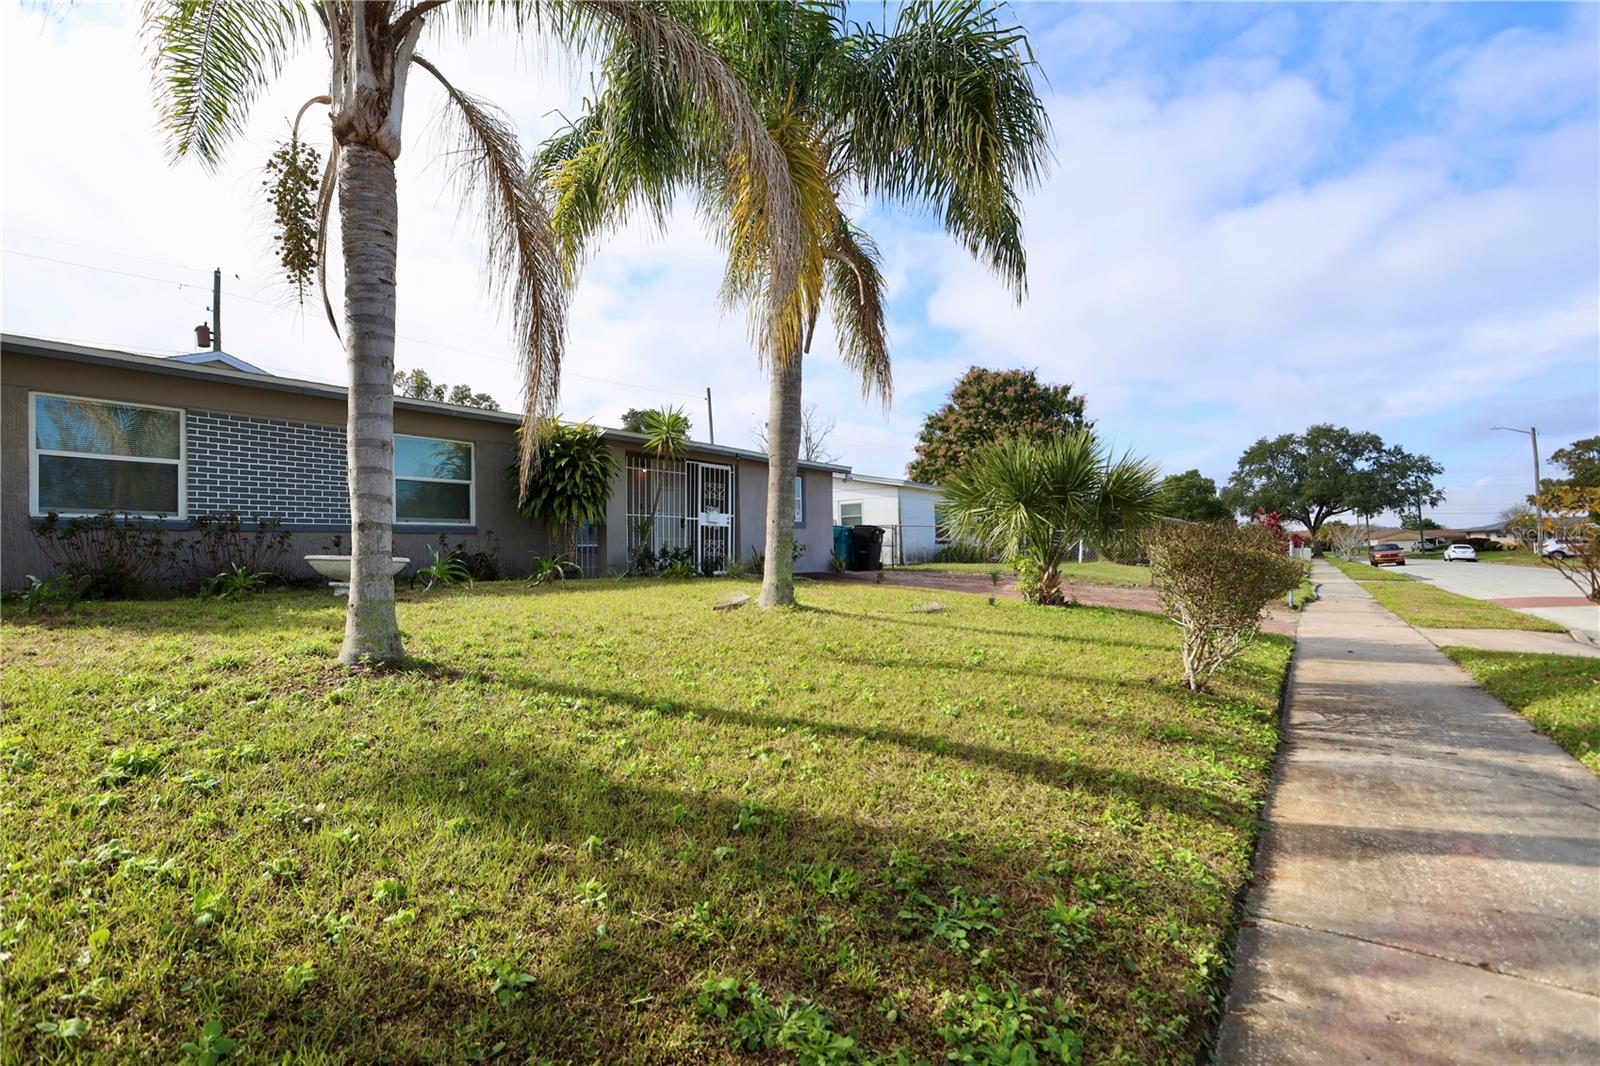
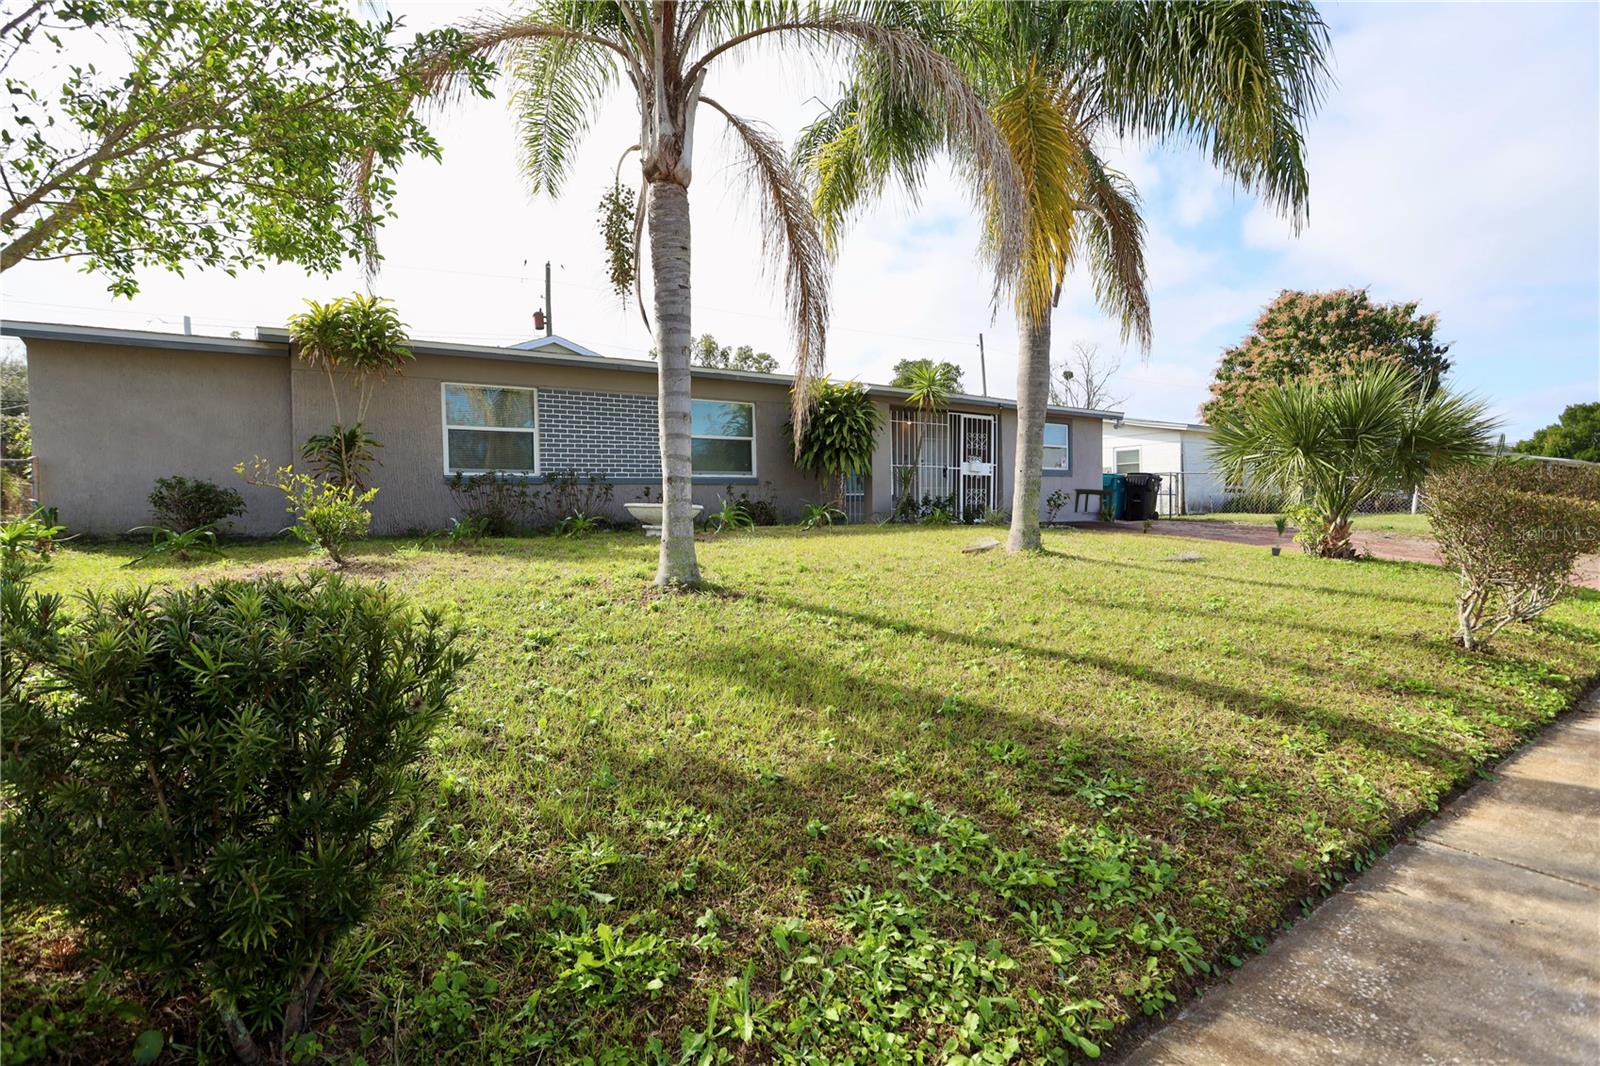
round table: none [809,539,848,565] -> present [1074,489,1116,515]

